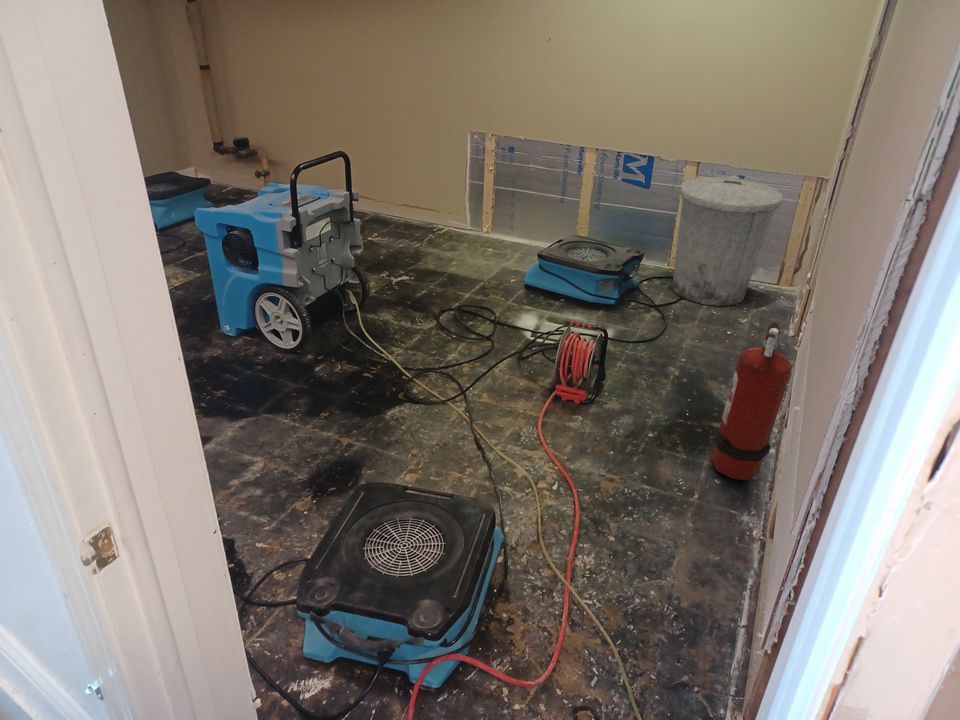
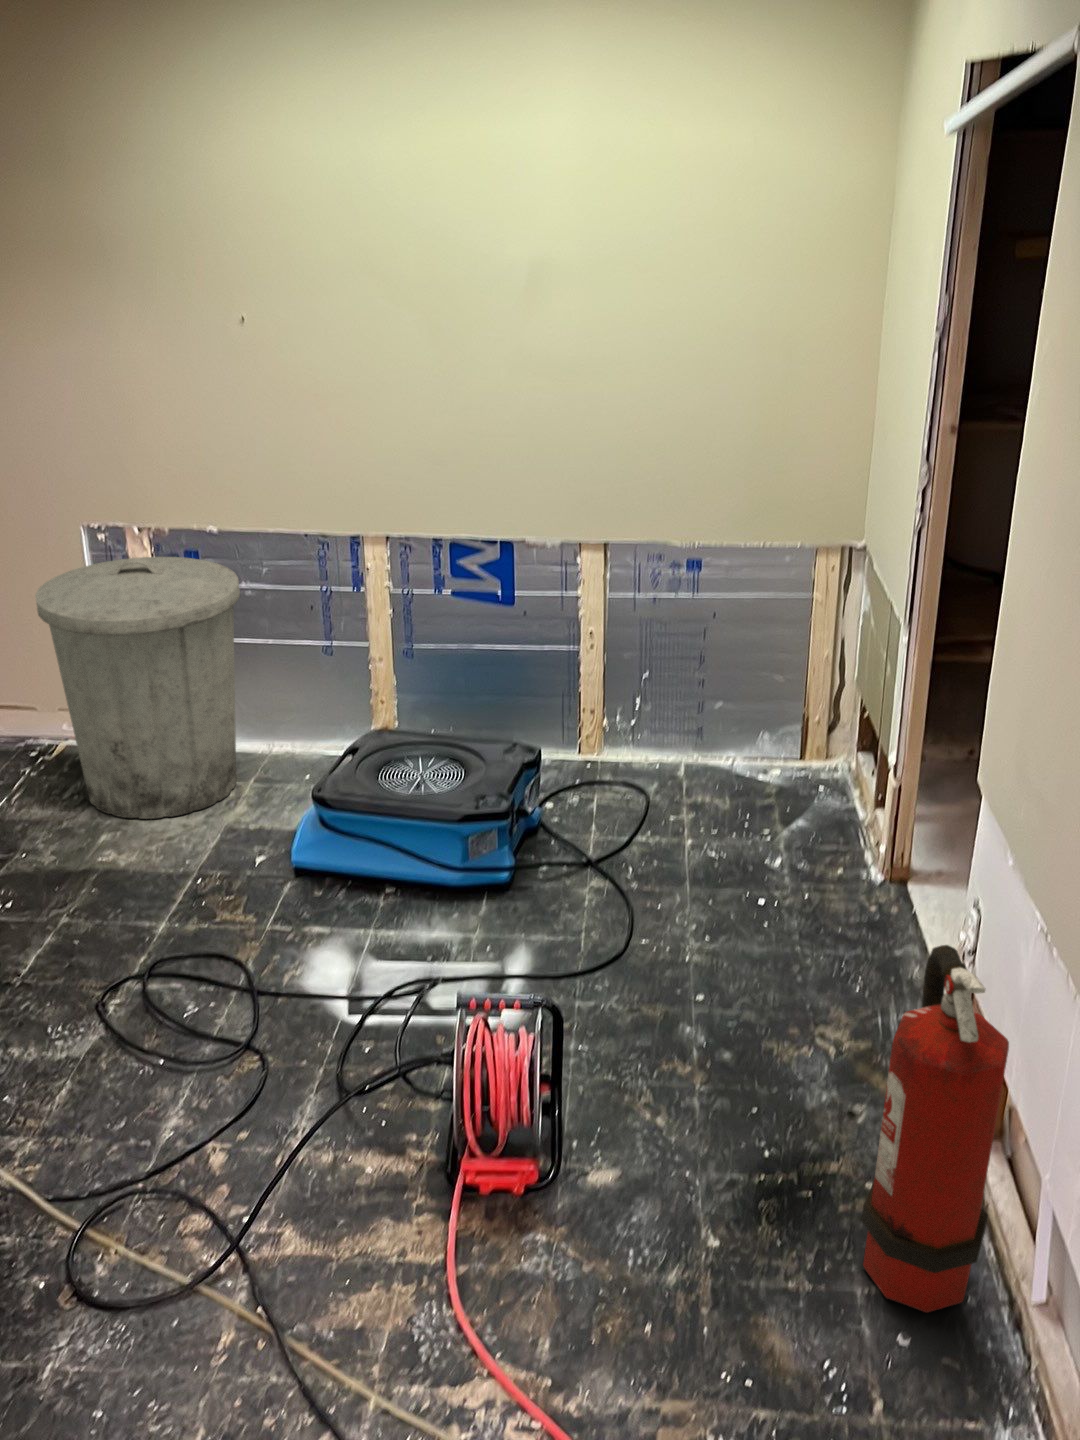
trash can: present [672,176,782,306] -> present [35,557,240,819]

